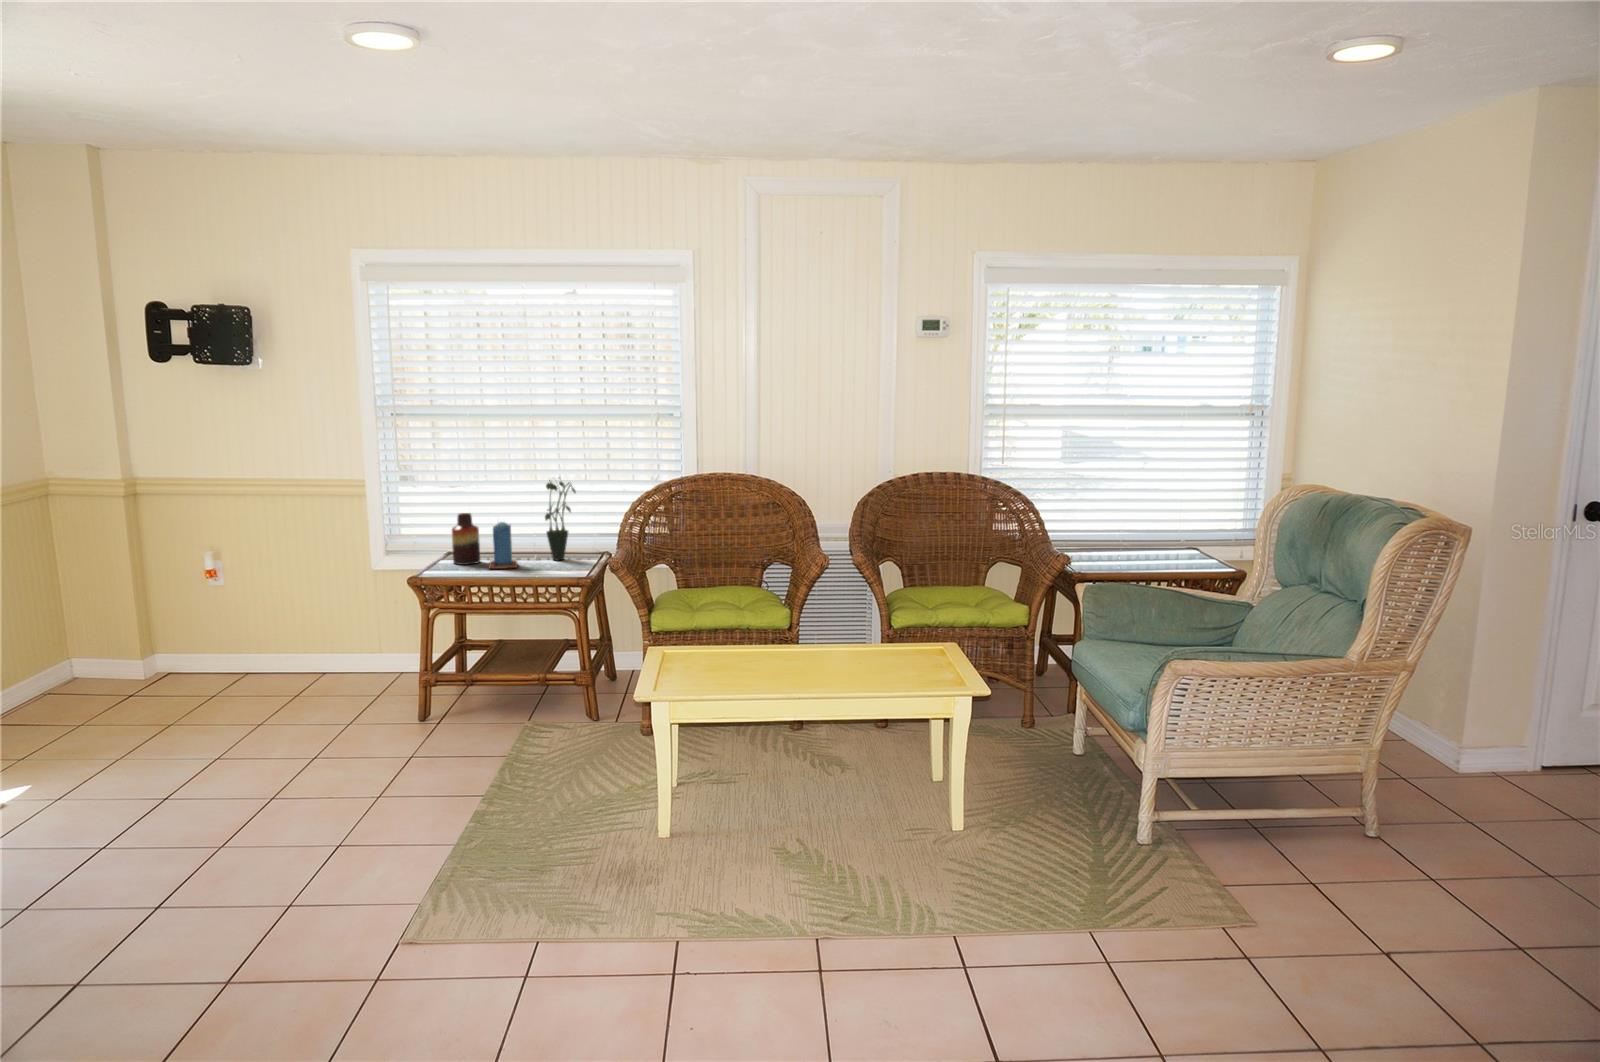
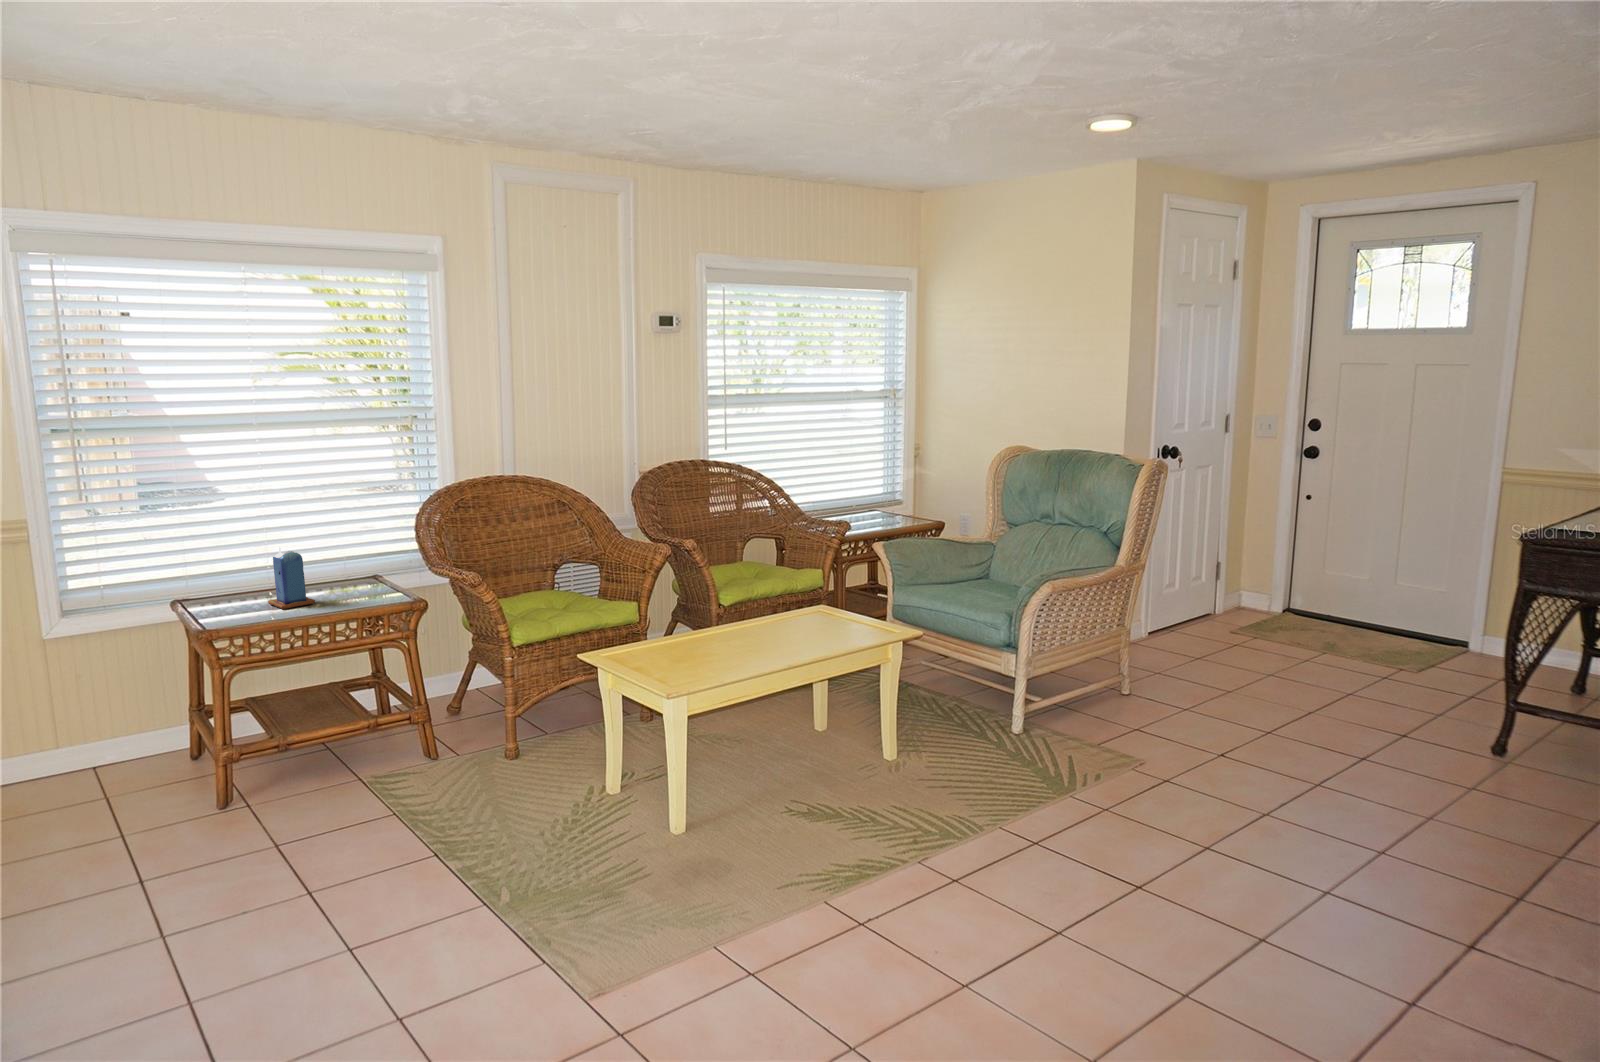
potted plant: present [545,480,576,561] -> none [320,494,364,590]
vase: present [452,513,480,565] -> none [209,547,250,611]

